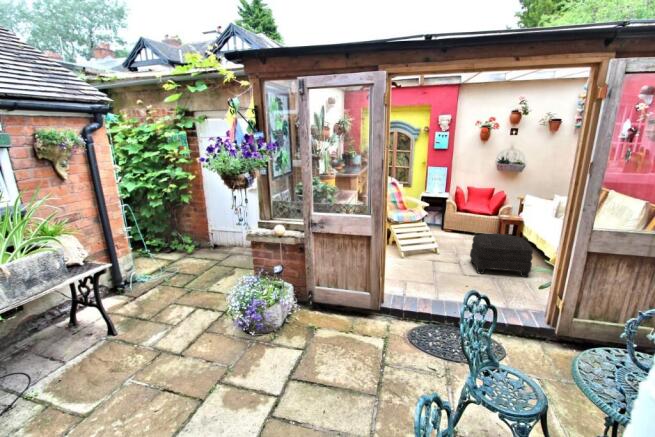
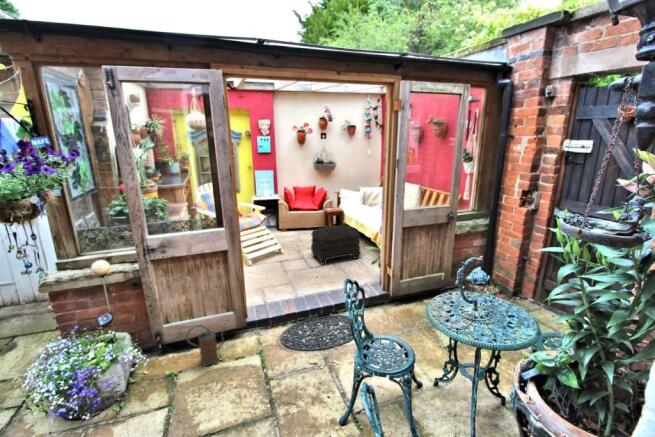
watering can: none [327,295,360,332] -> present [186,325,226,366]

